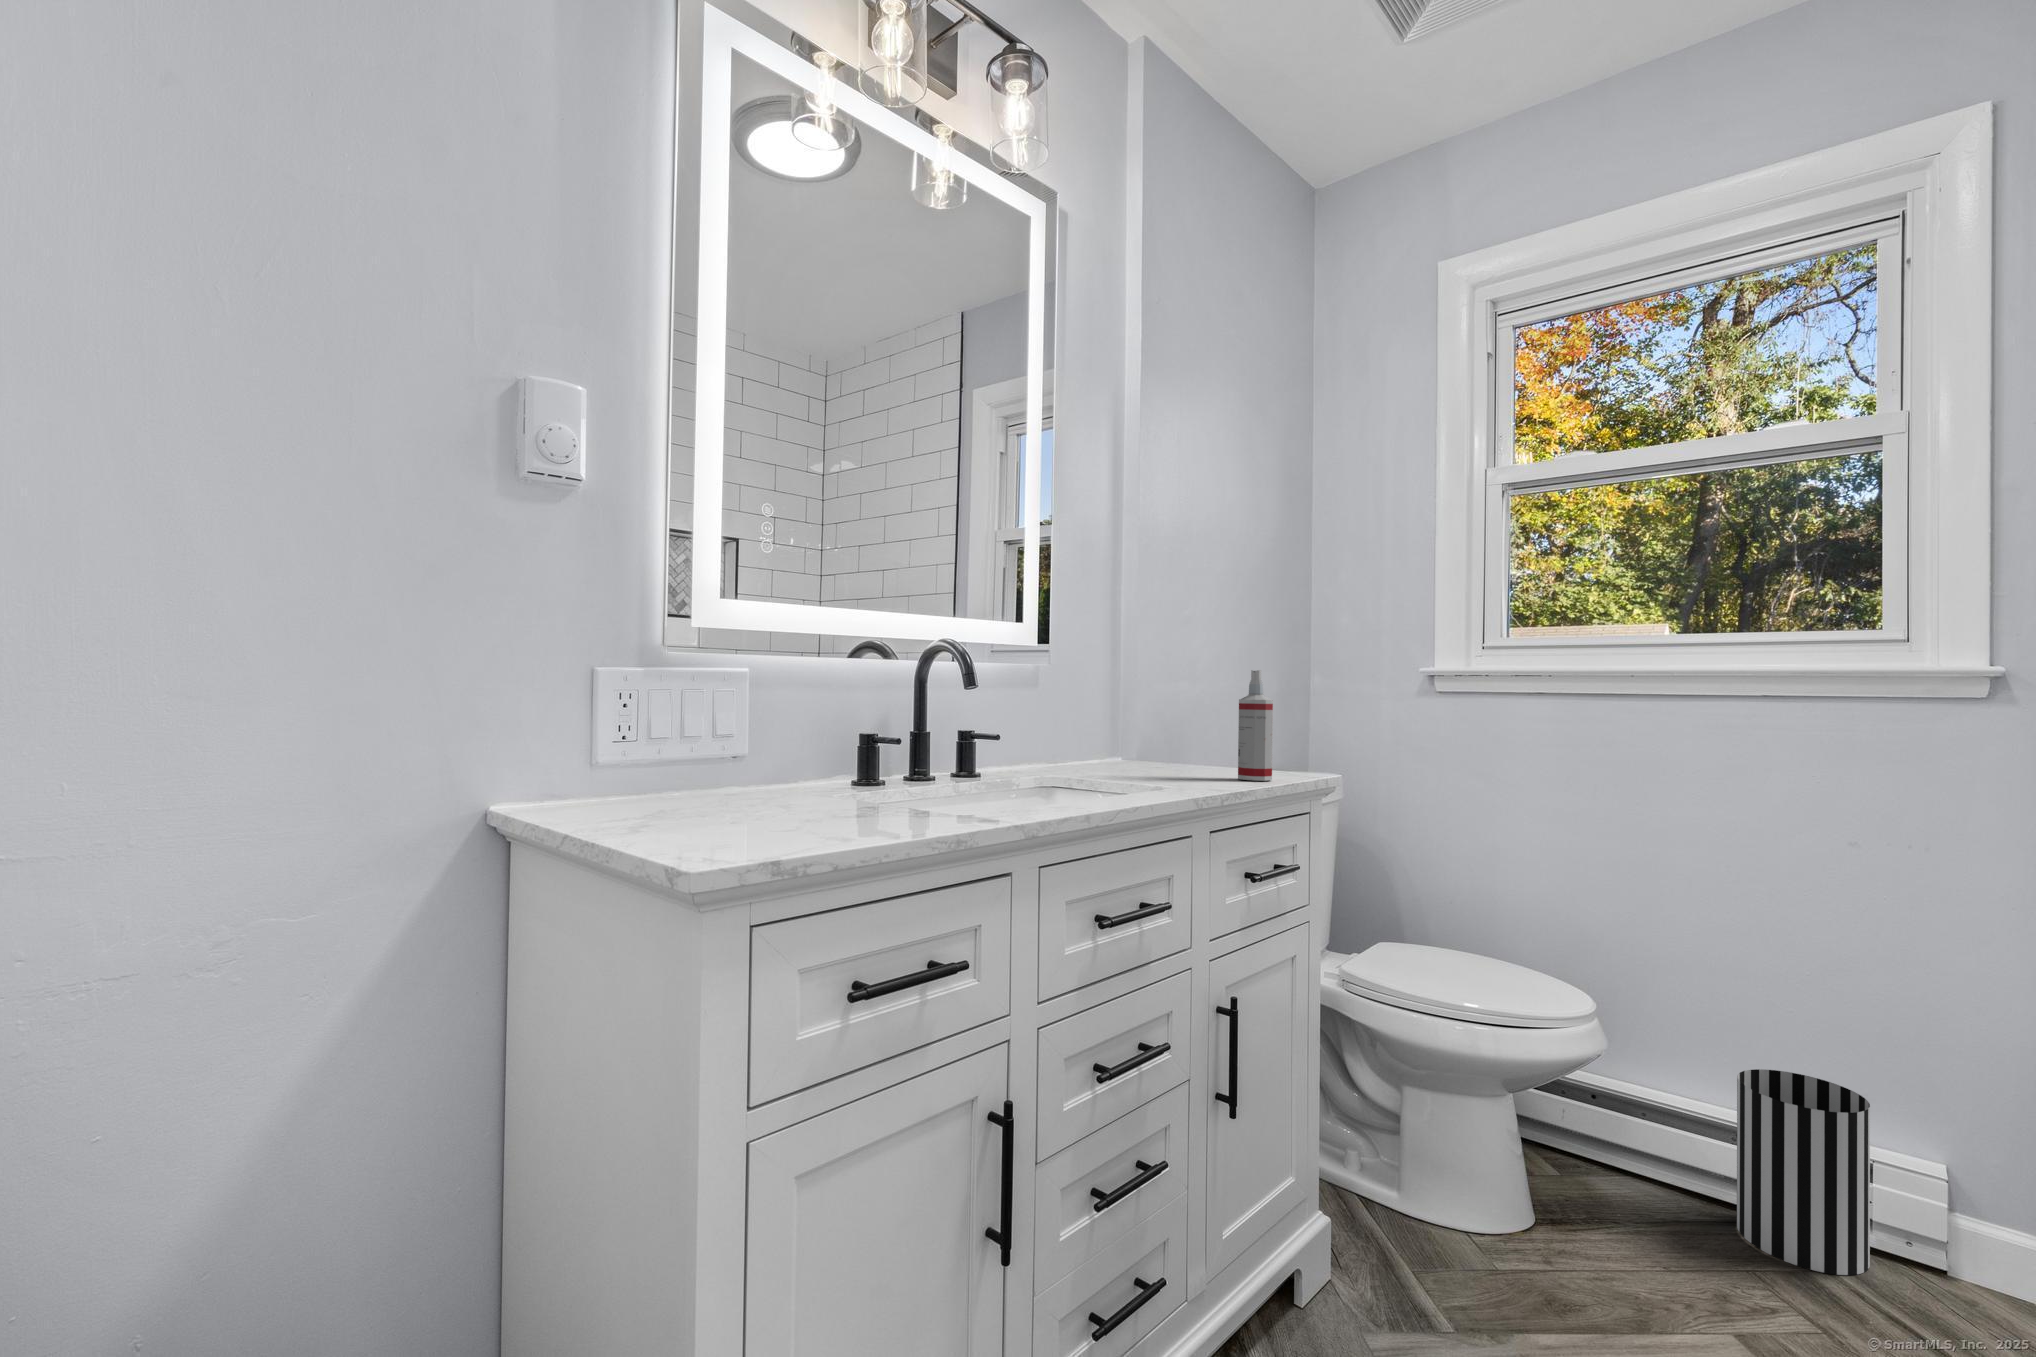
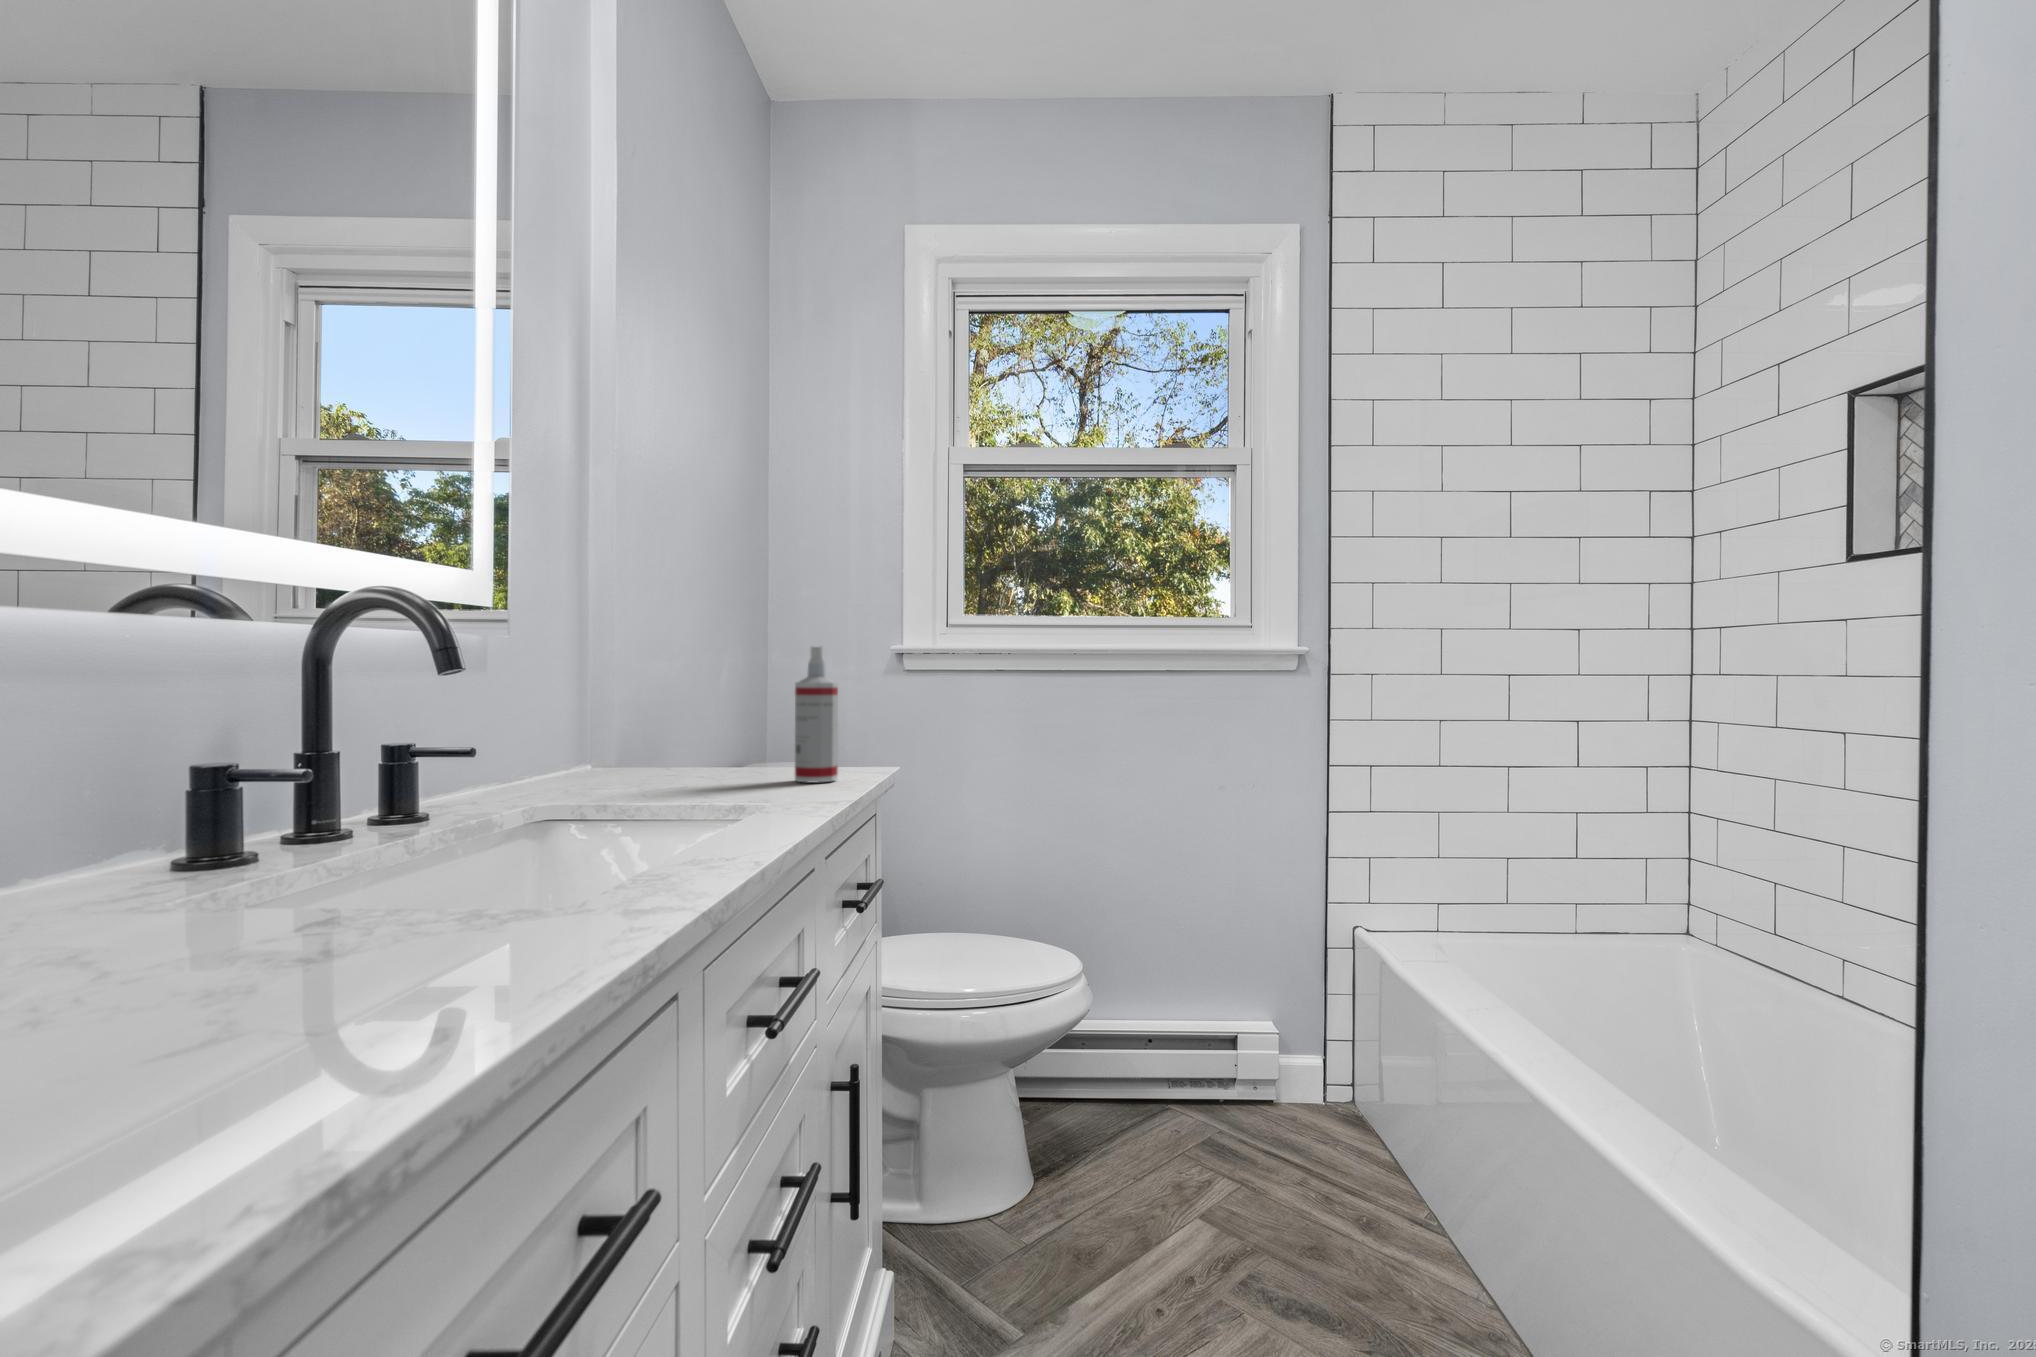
wastebasket: present [1737,1069,1870,1275] -> none [1157,978,1242,1136]

